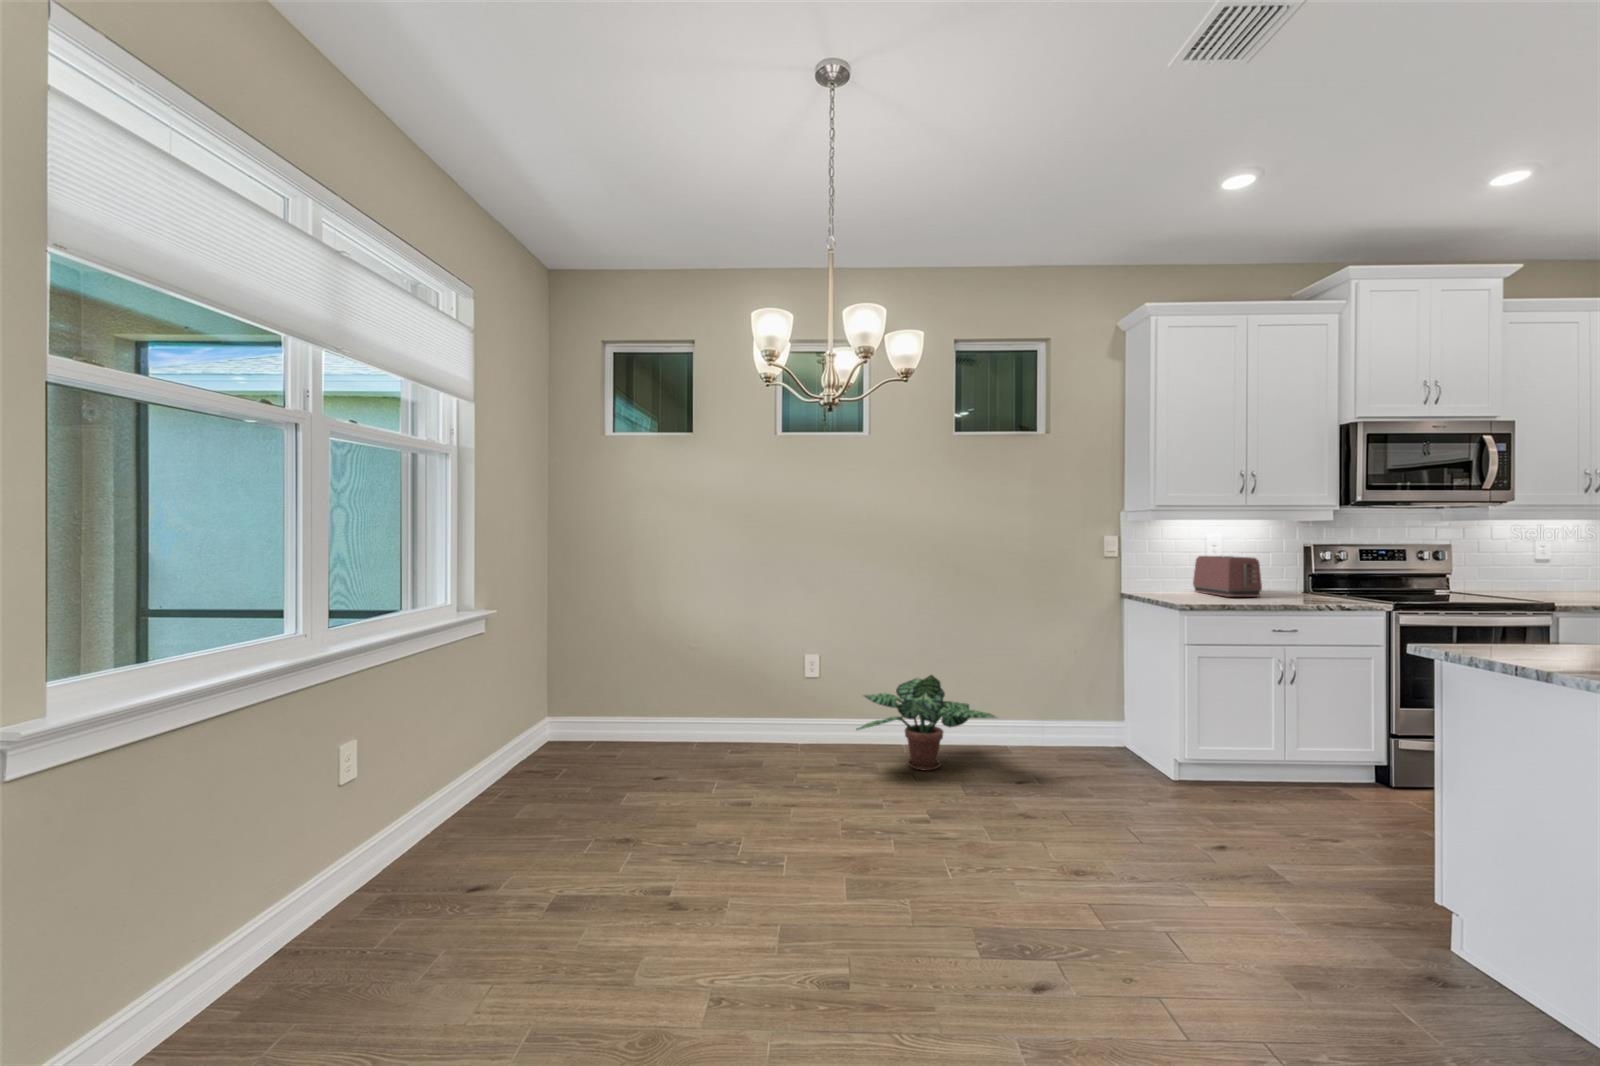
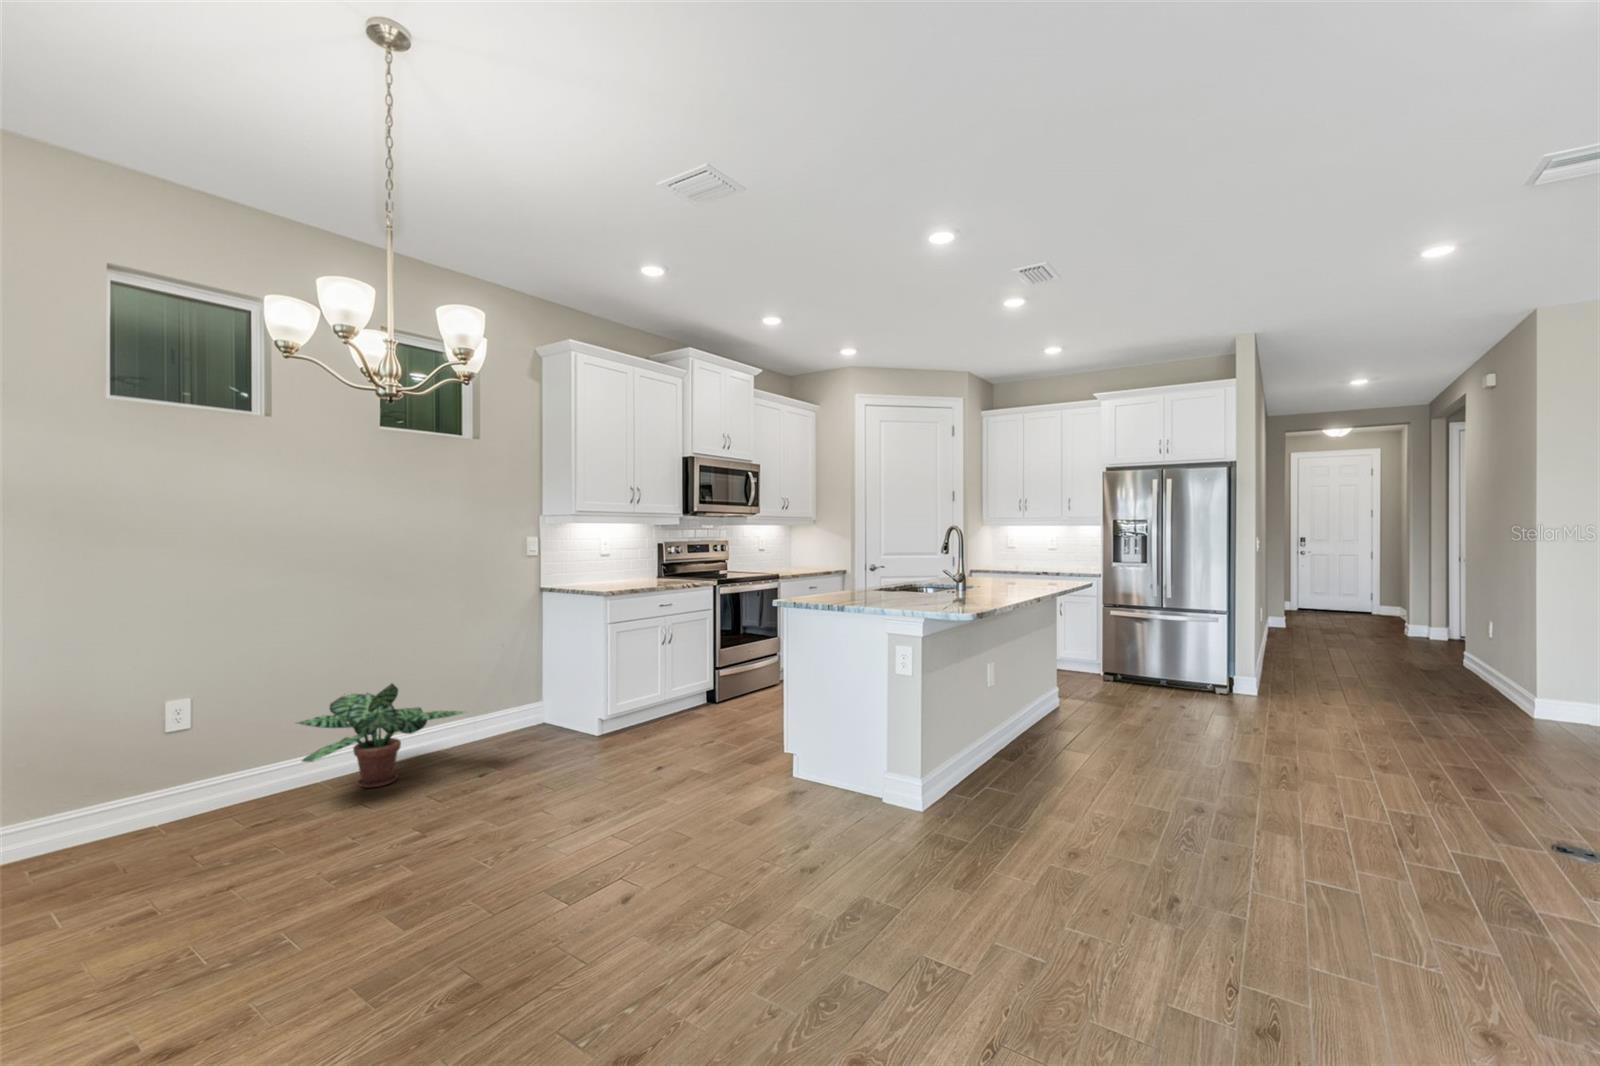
toaster: present [1193,556,1262,597] -> none [591,552,642,583]

